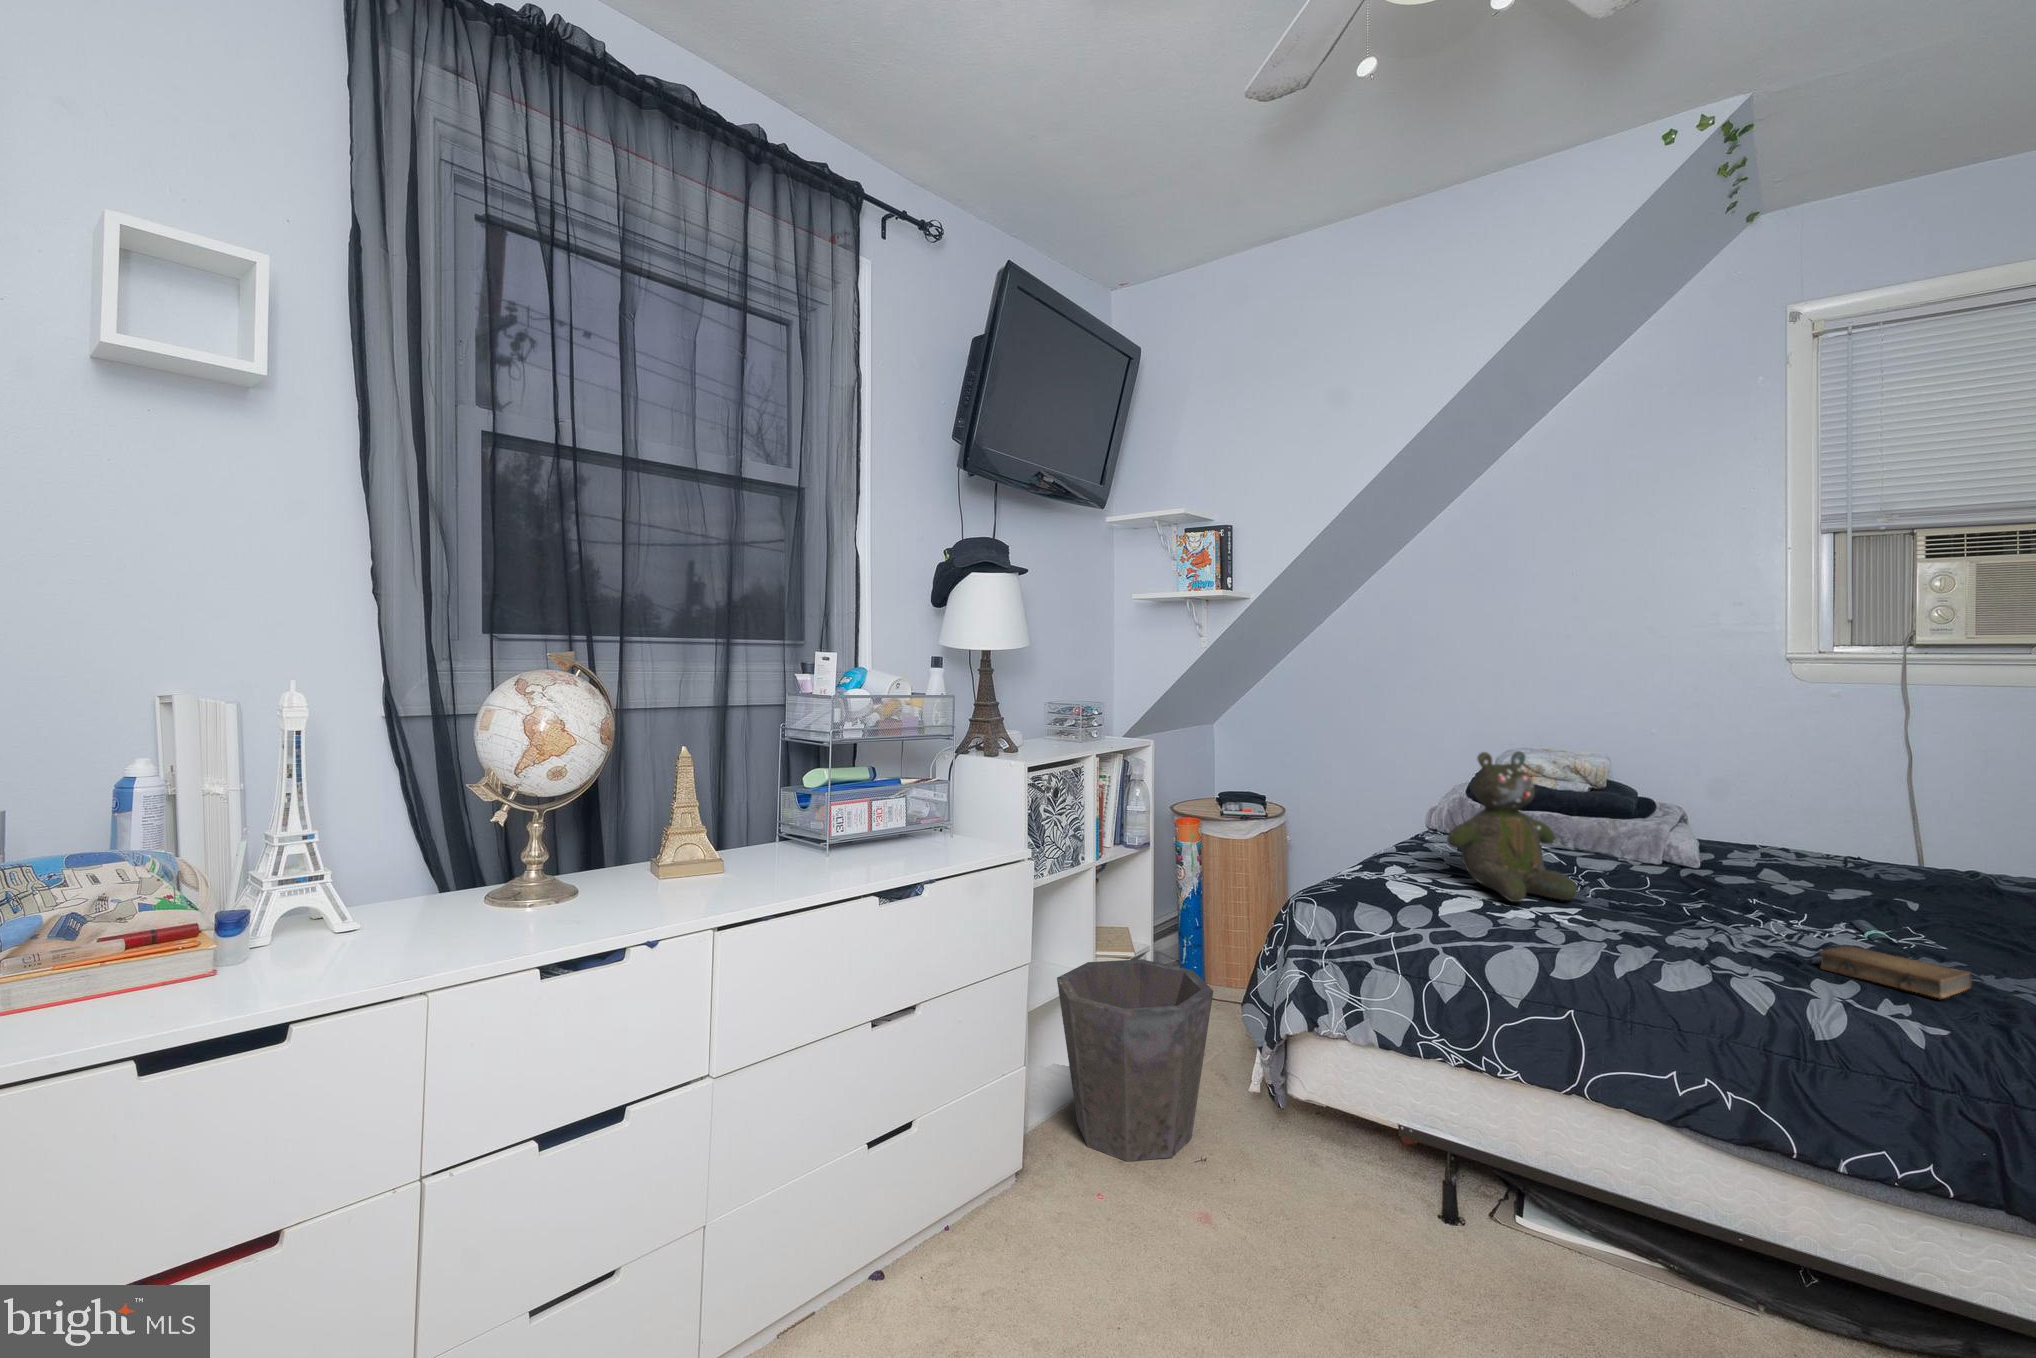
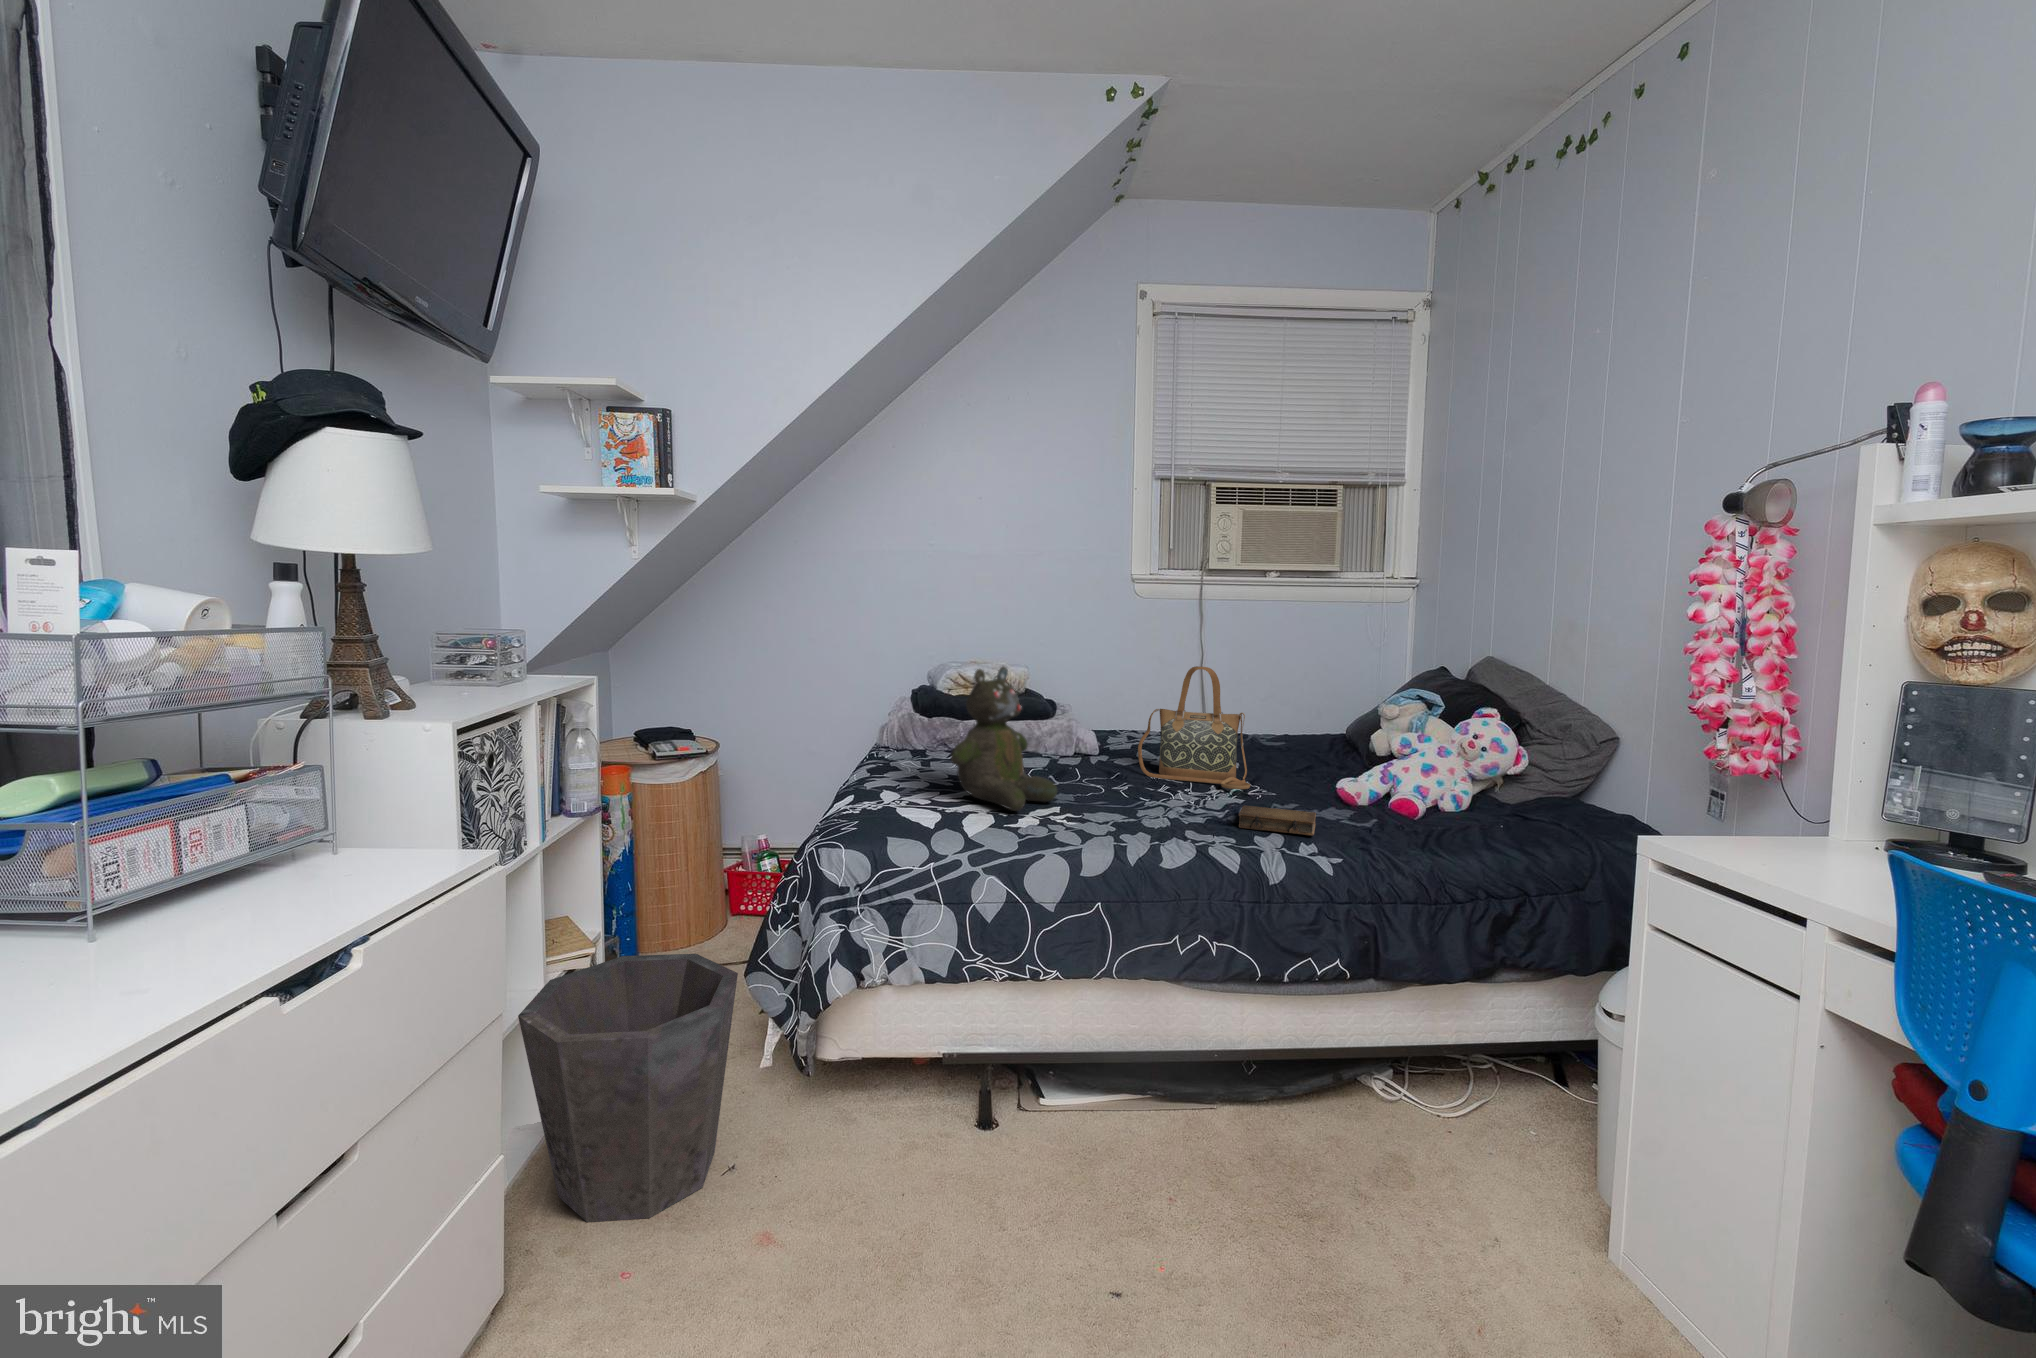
handbag: none [1734,766,1909,932] -> present [1138,666,1250,789]

